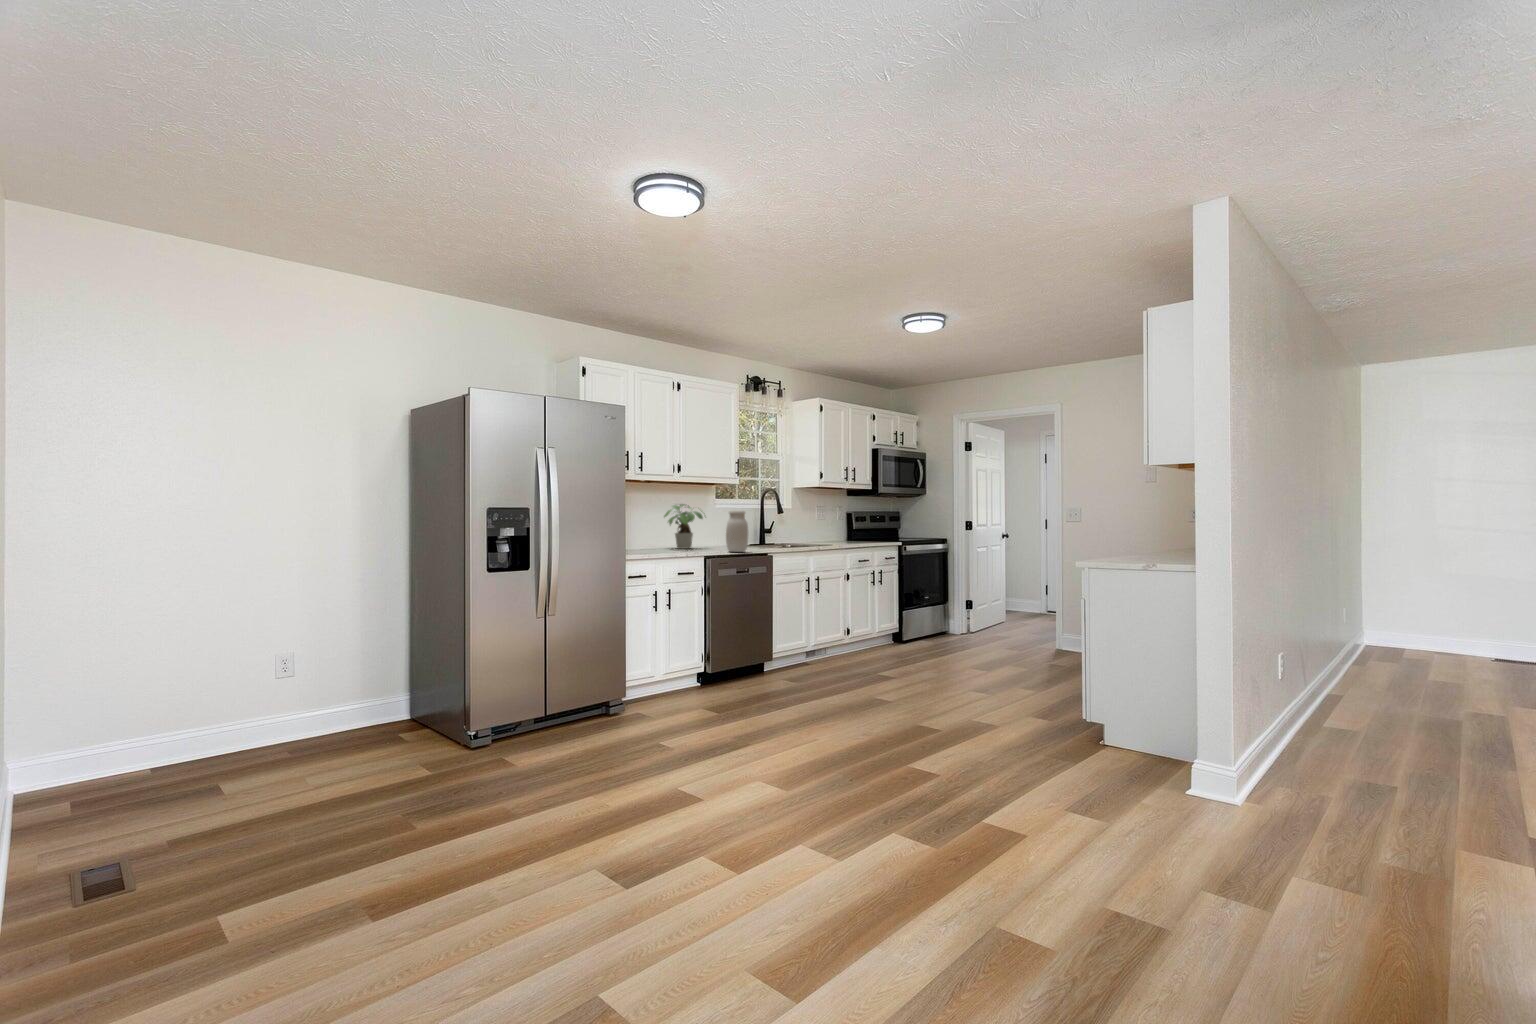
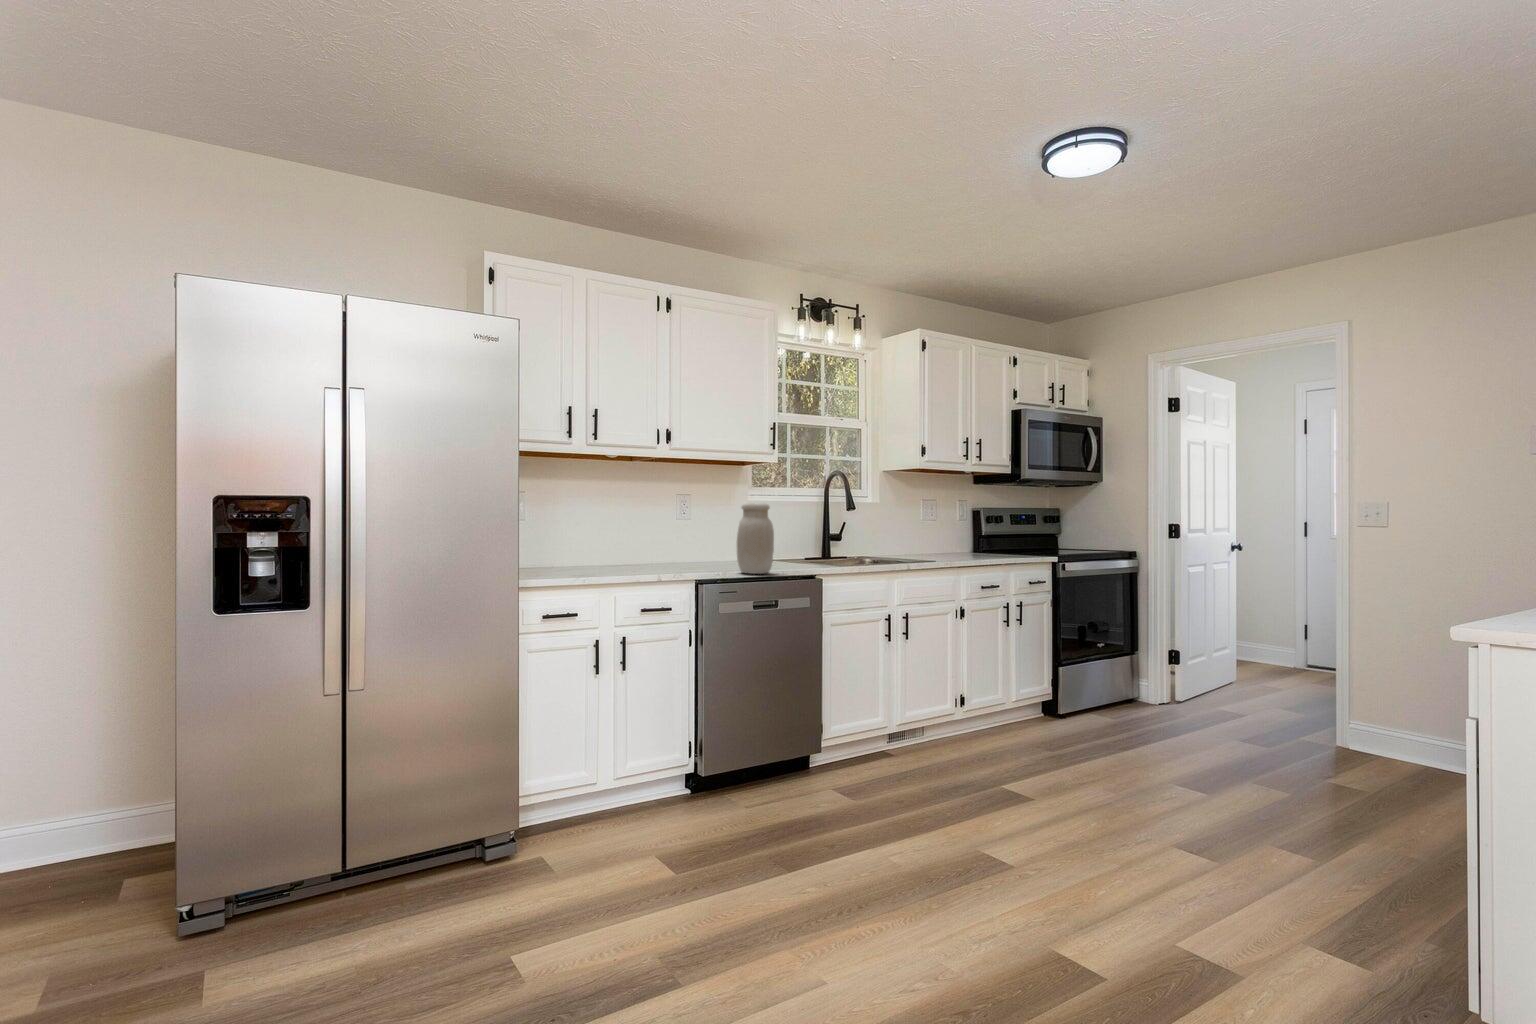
potted plant: present [664,504,703,549] -> none [646,493,719,565]

